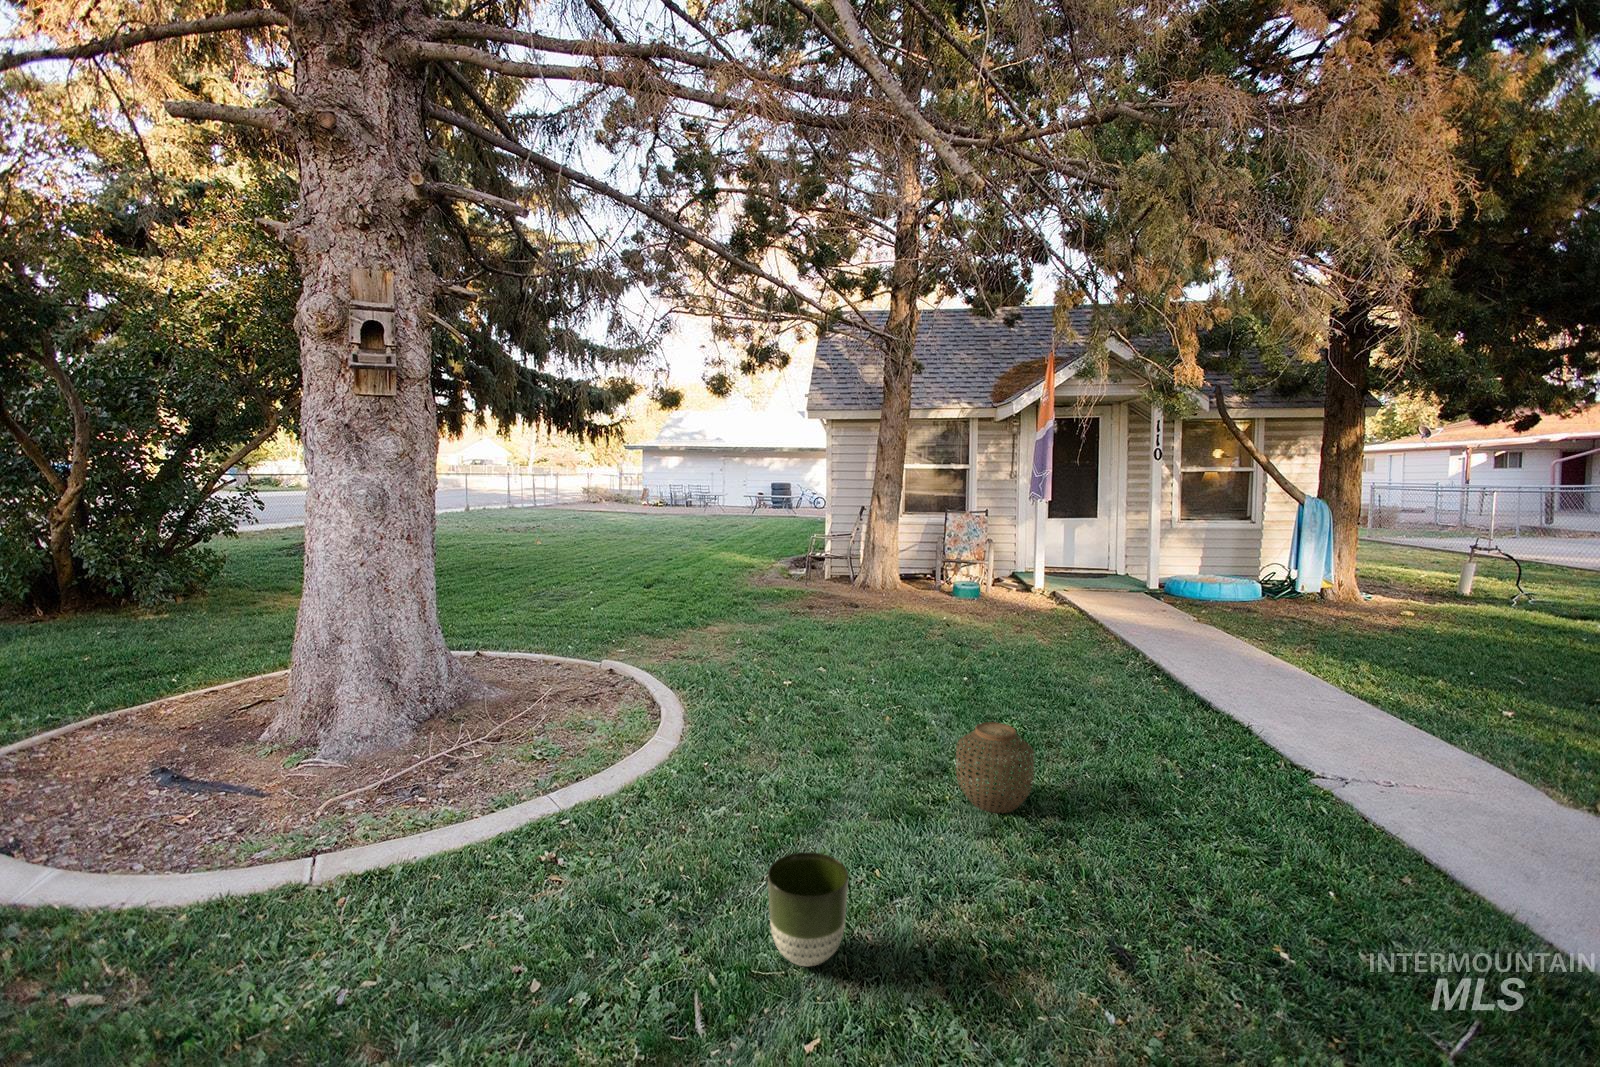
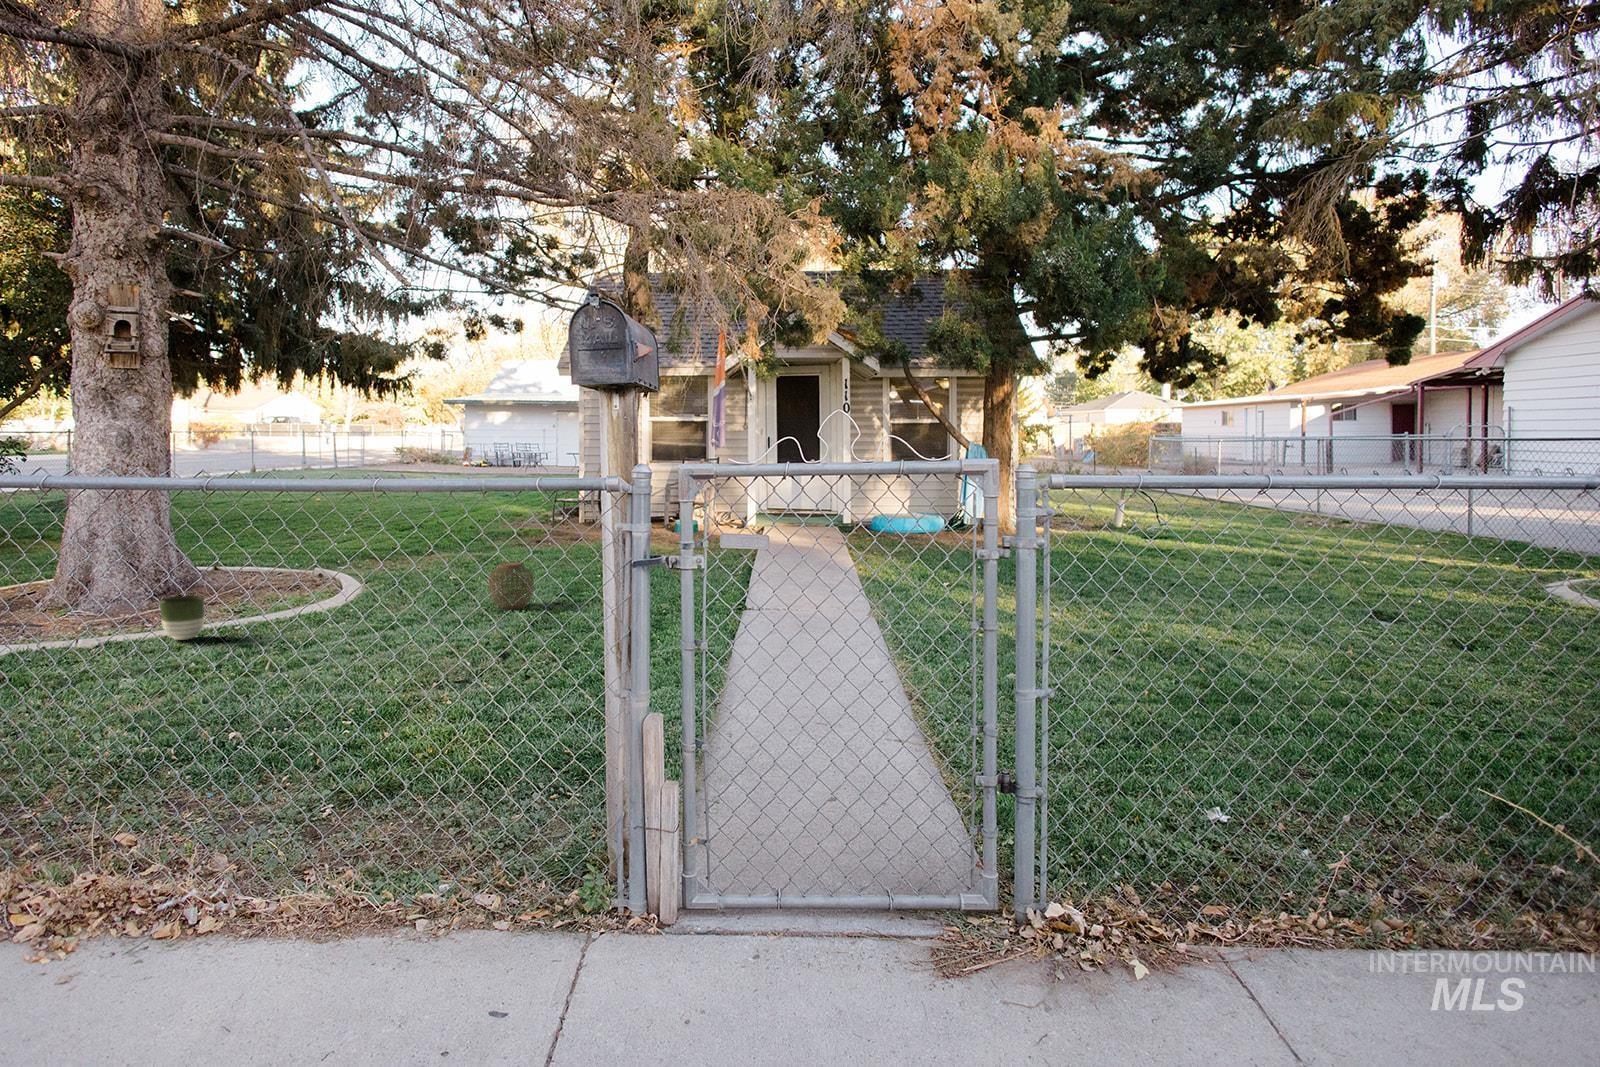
planter: present [768,852,848,966] -> present [159,595,204,640]

